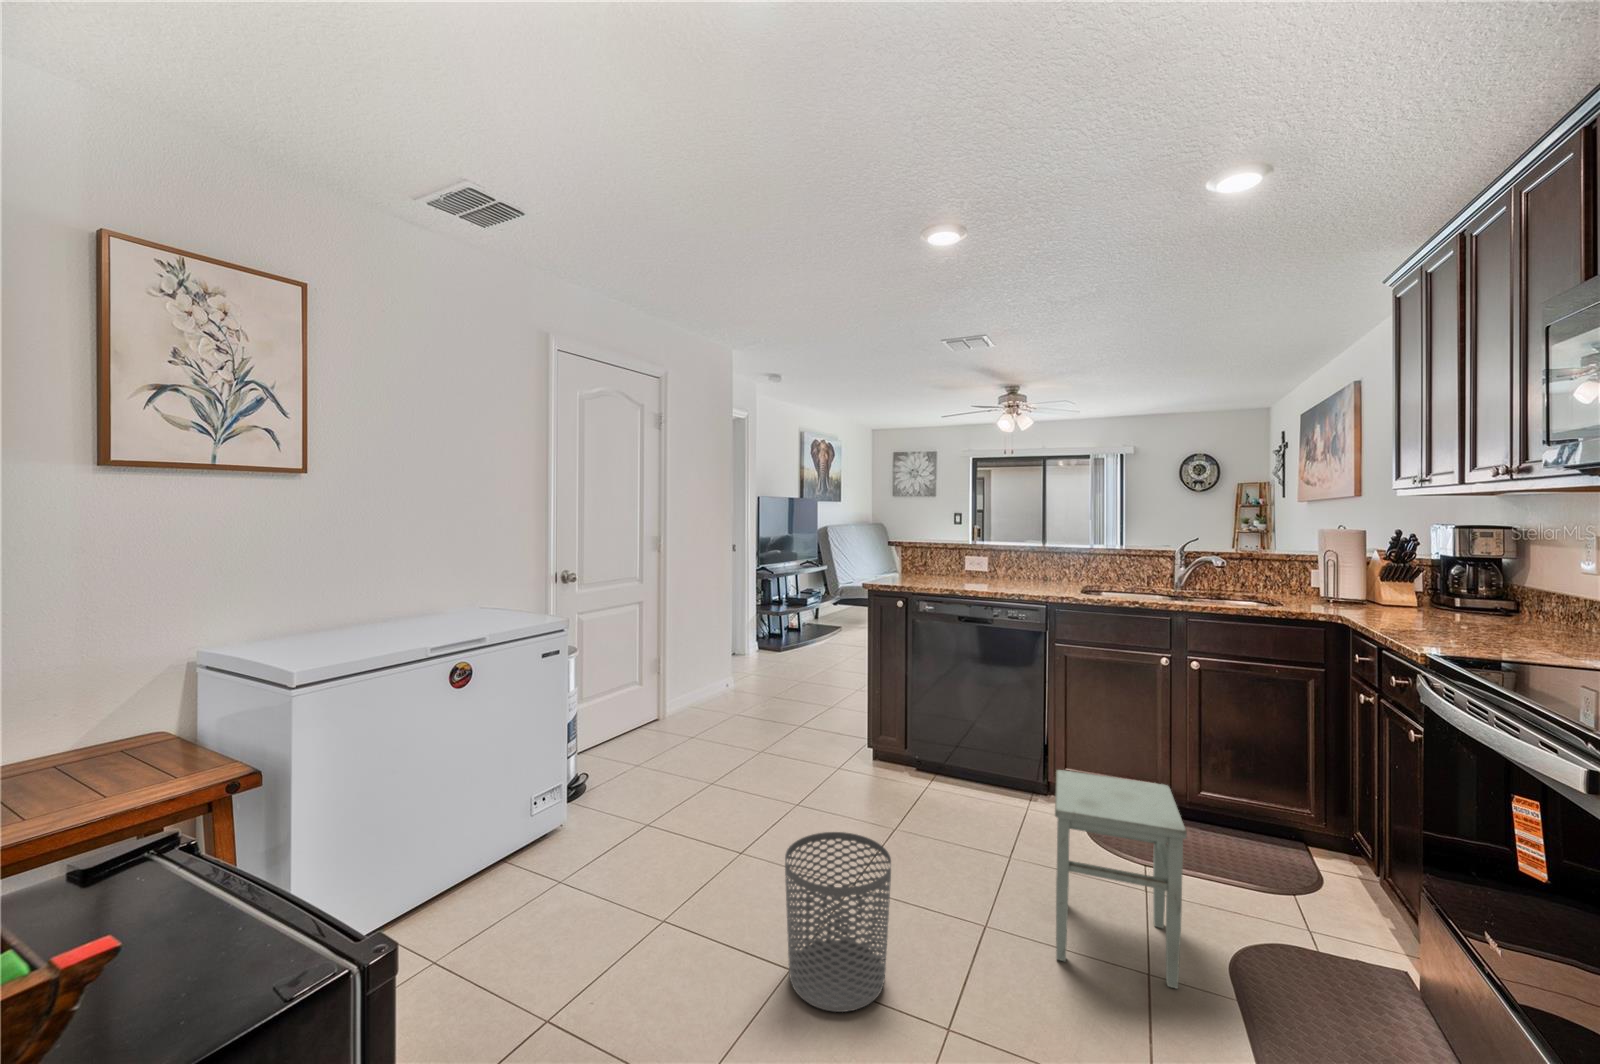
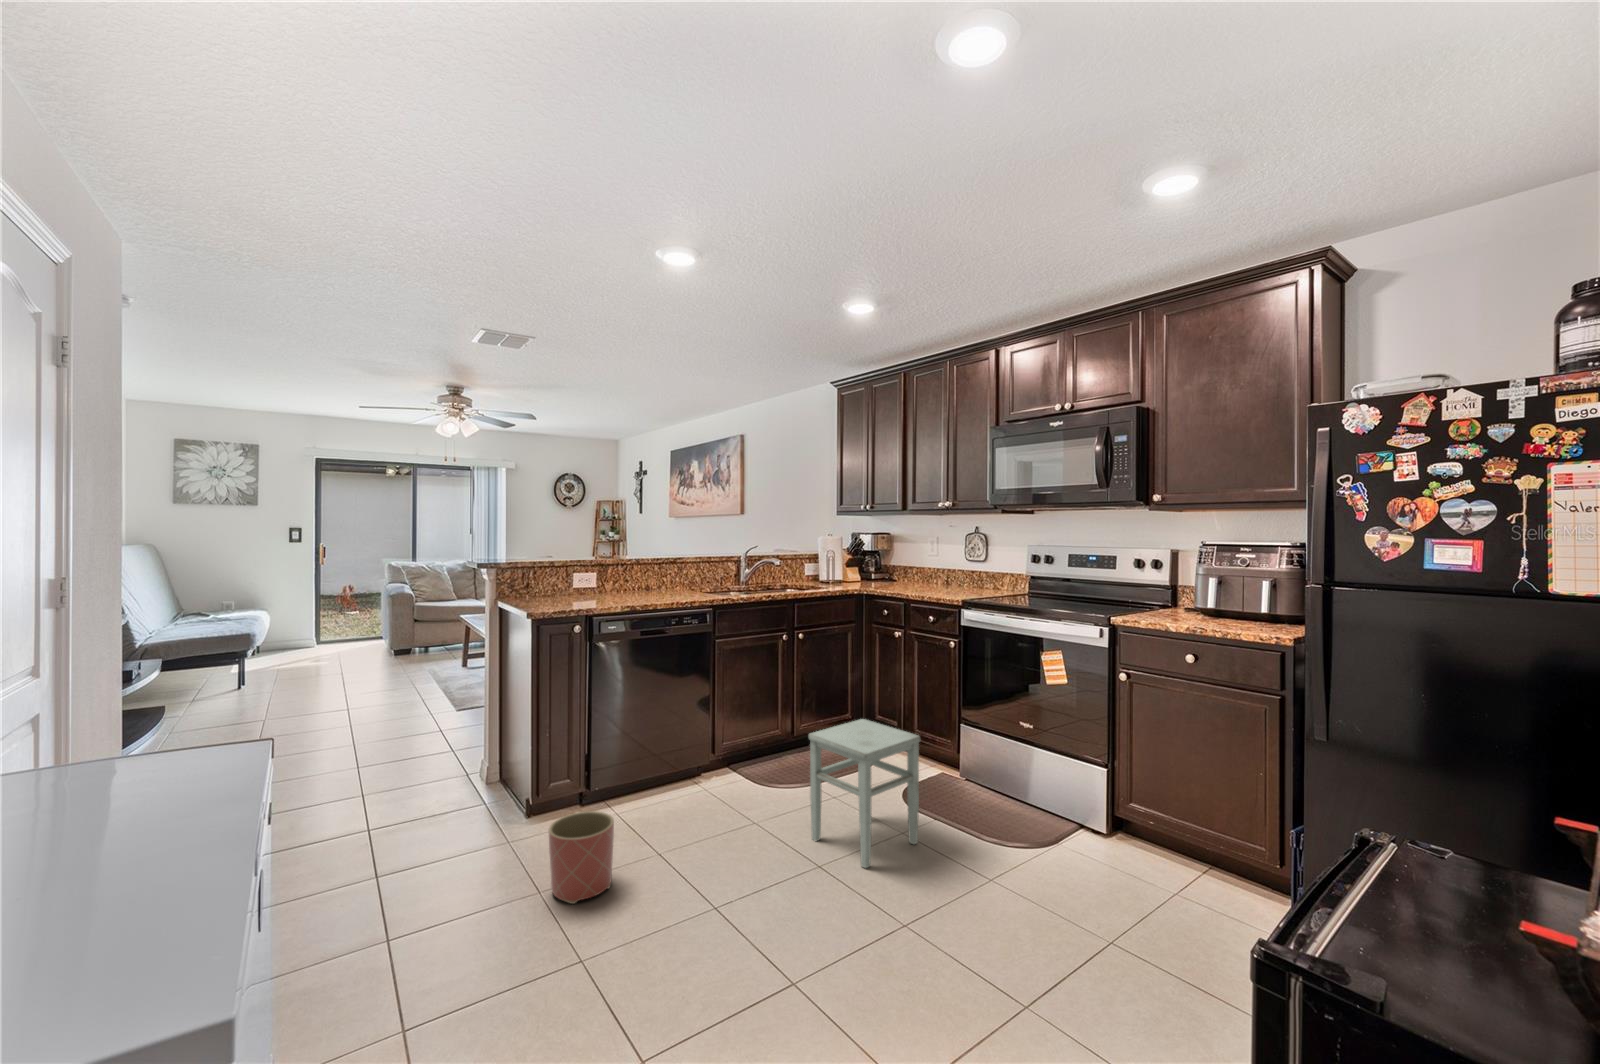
planter: none [809,756,862,830] -> present [549,811,614,904]
waste bin: present [785,832,891,1012] -> none [758,838,860,1012]

